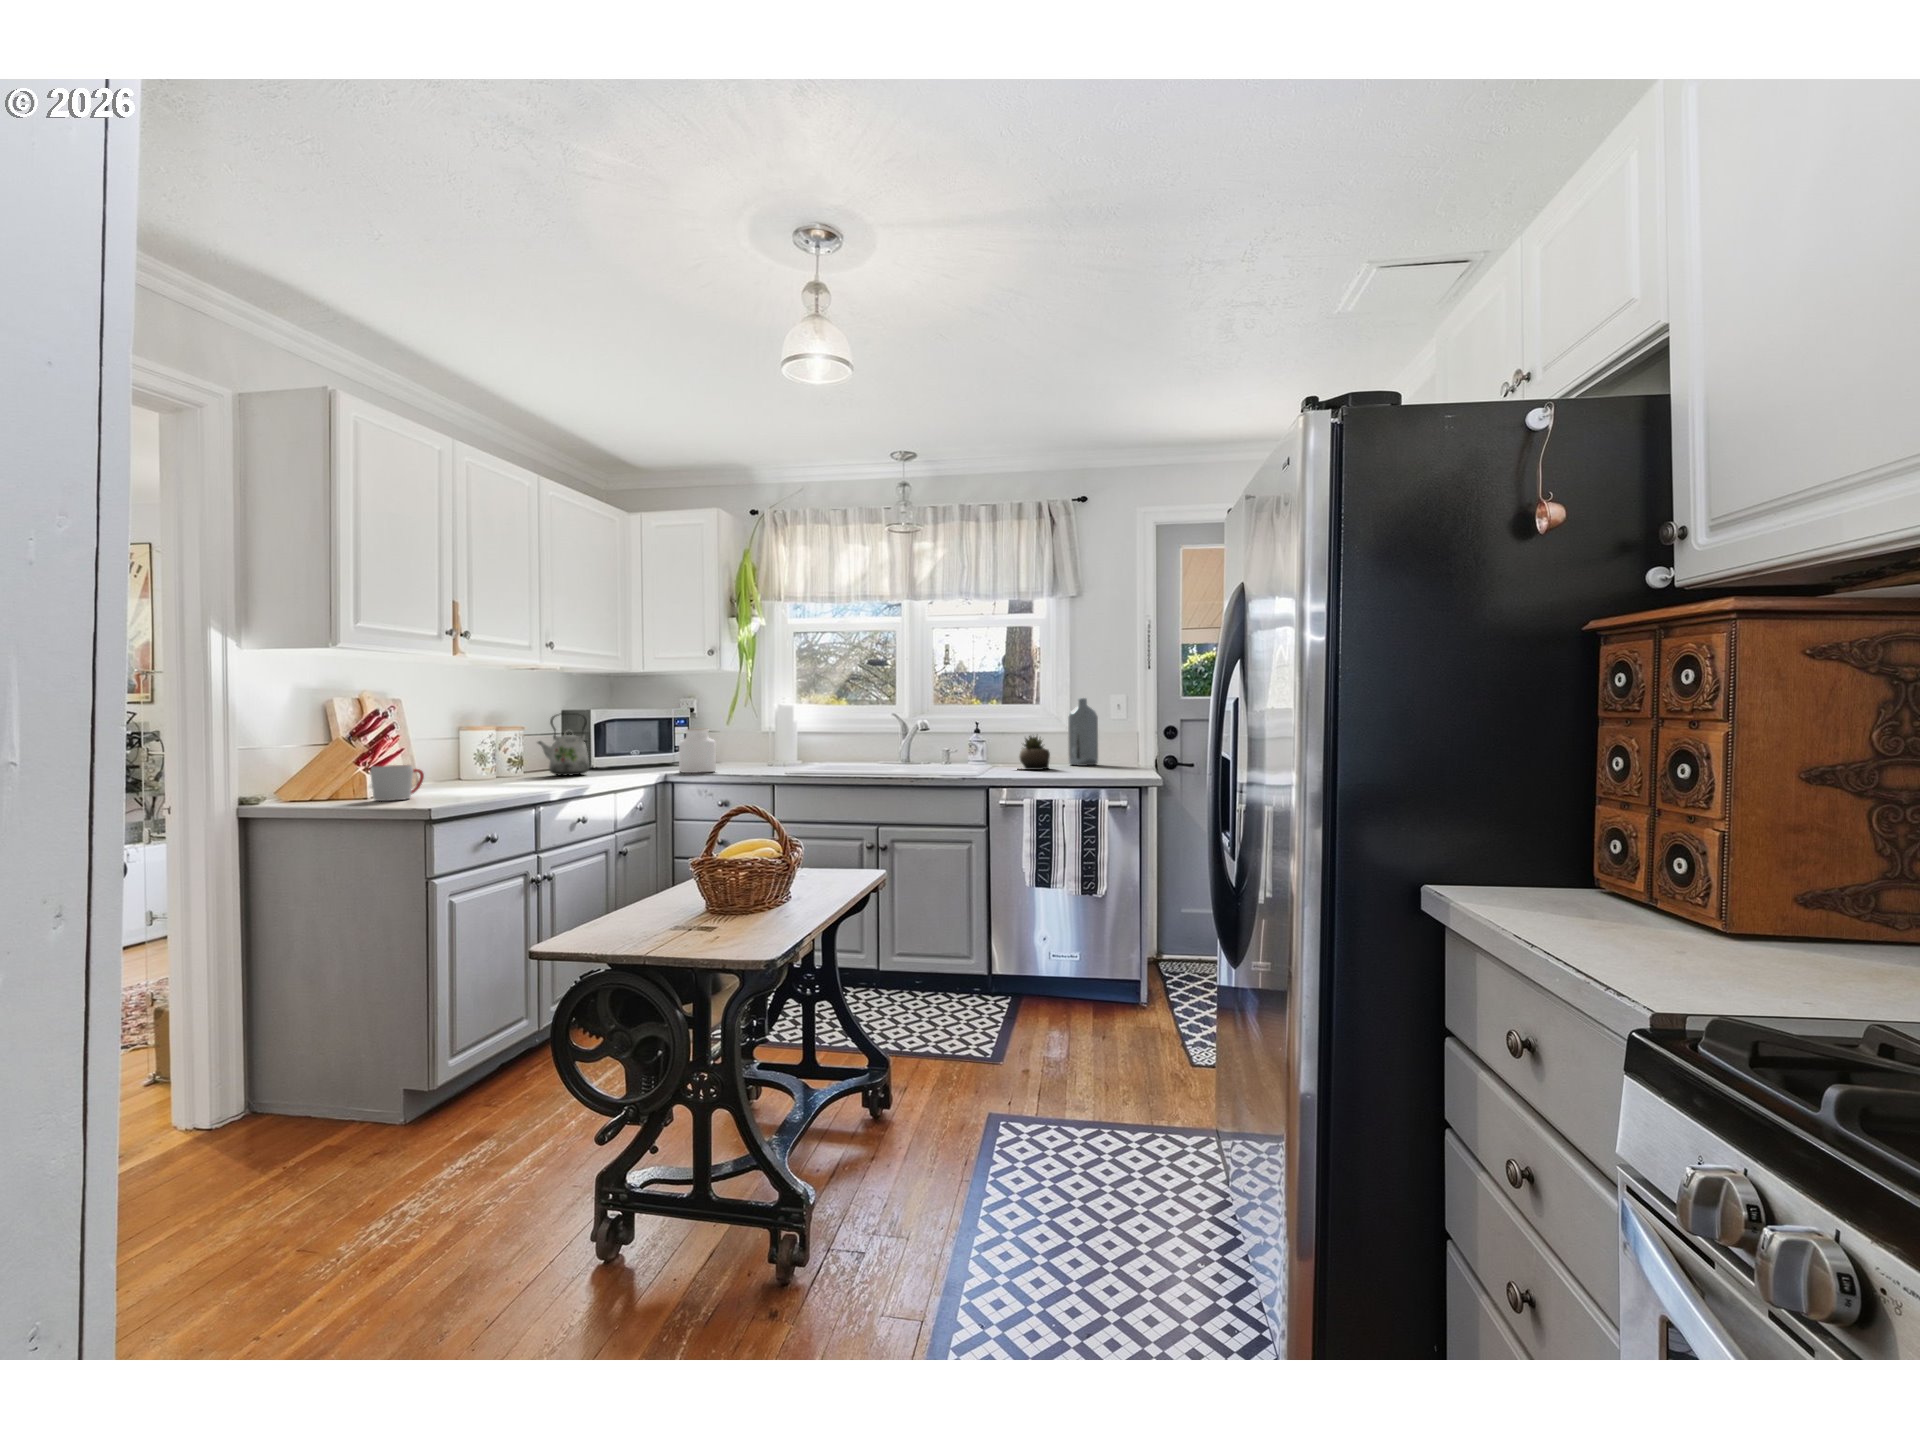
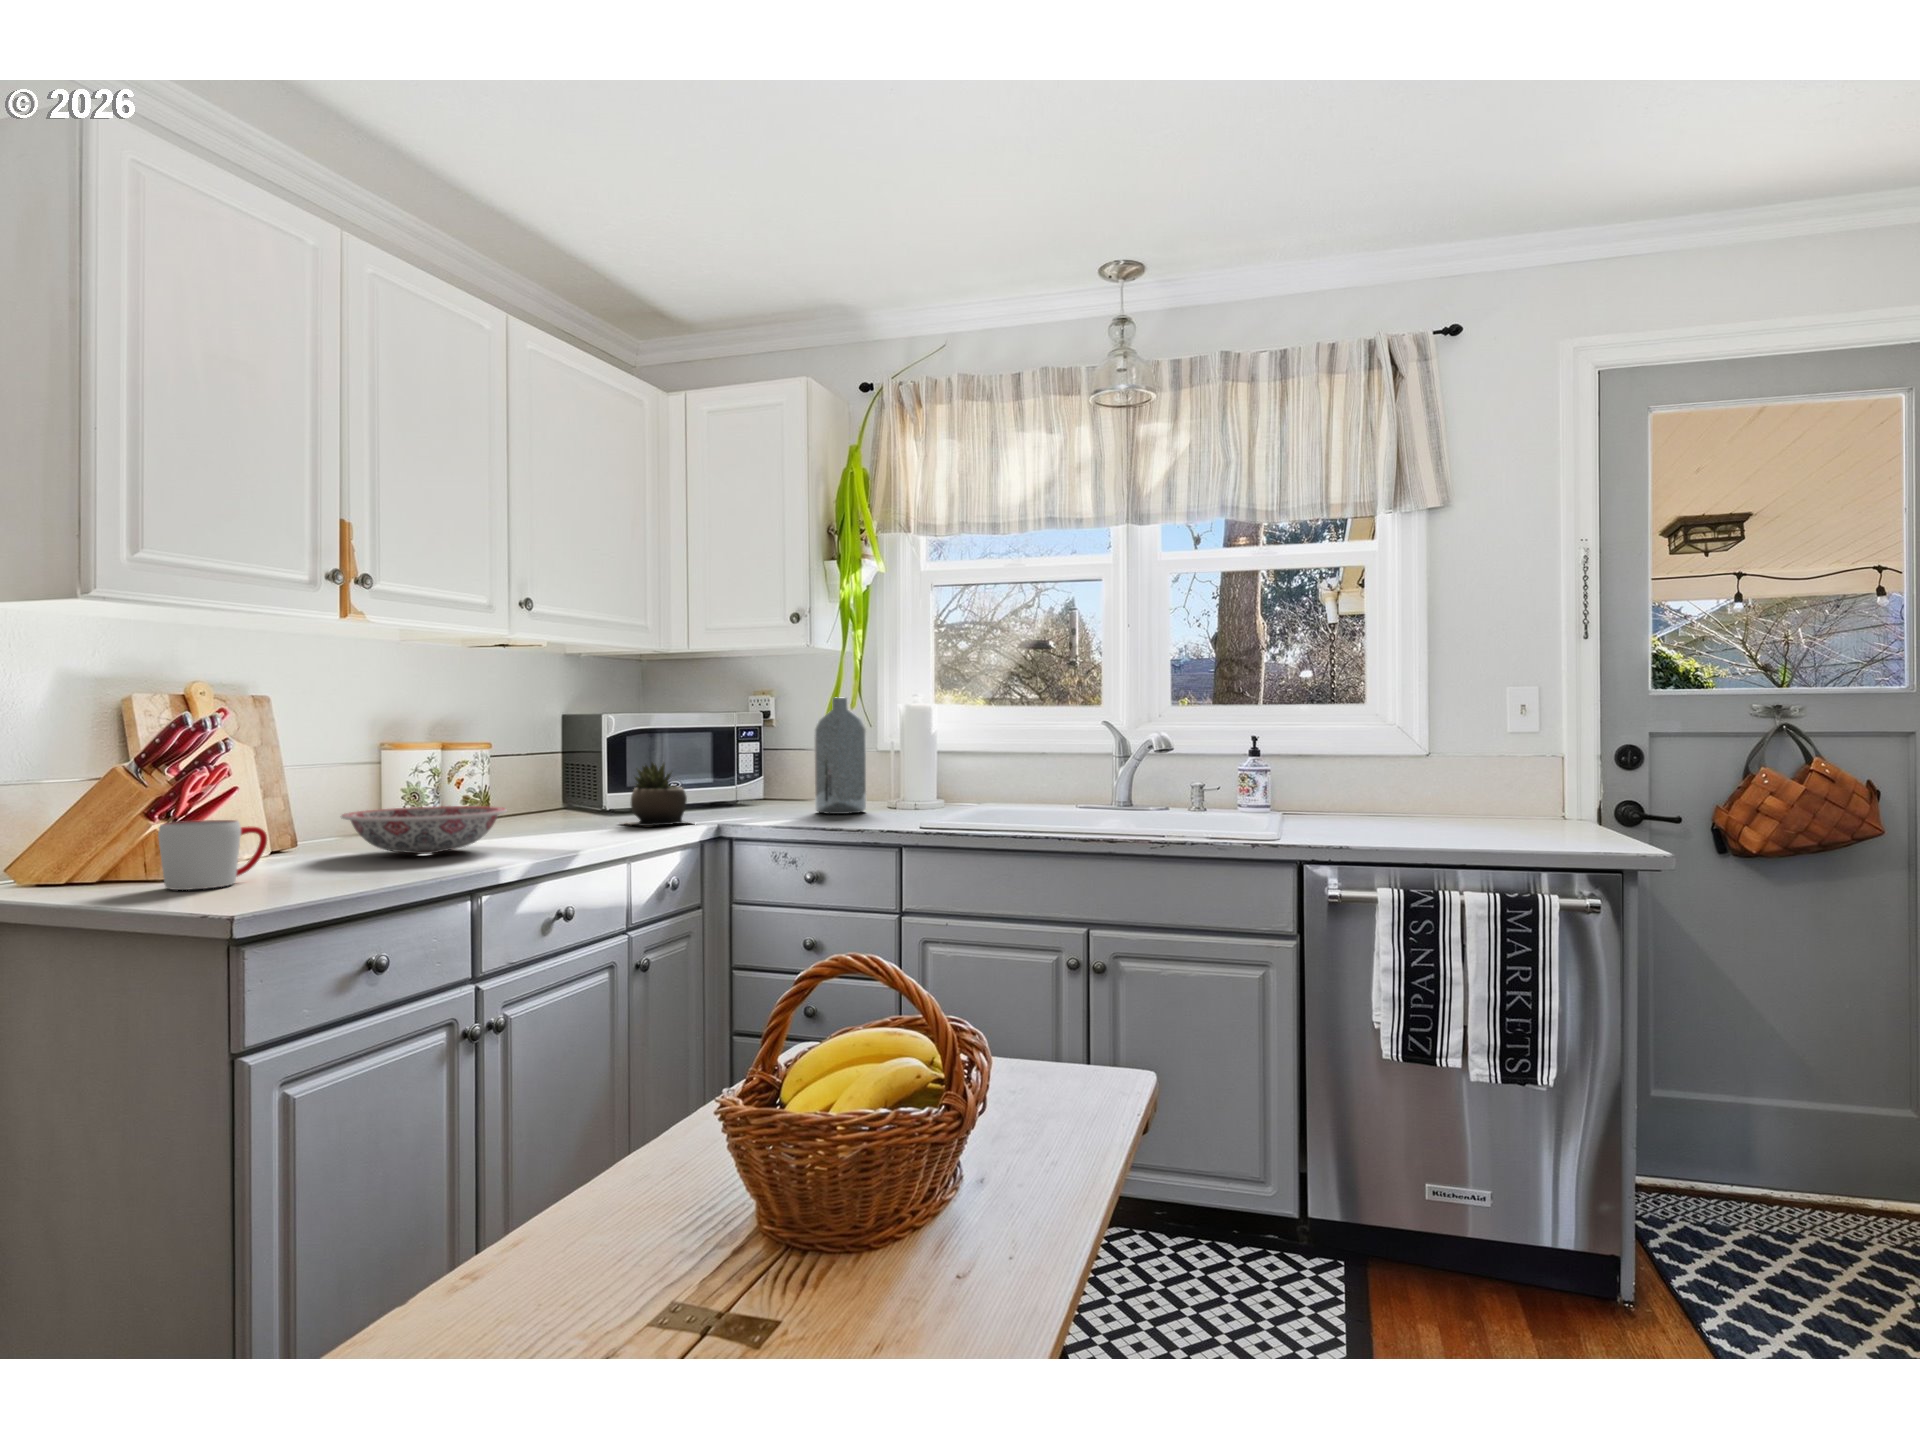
bottle: present [1068,698,1098,766] -> present [815,698,866,814]
kettle: present [537,714,589,776] -> none [509,720,594,825]
jar: present [679,729,716,773] -> none [742,746,803,822]
succulent plant: present [1019,736,1050,770] -> present [624,762,687,826]
ceramic bowl: none [453,762,548,787] -> present [341,806,507,854]

